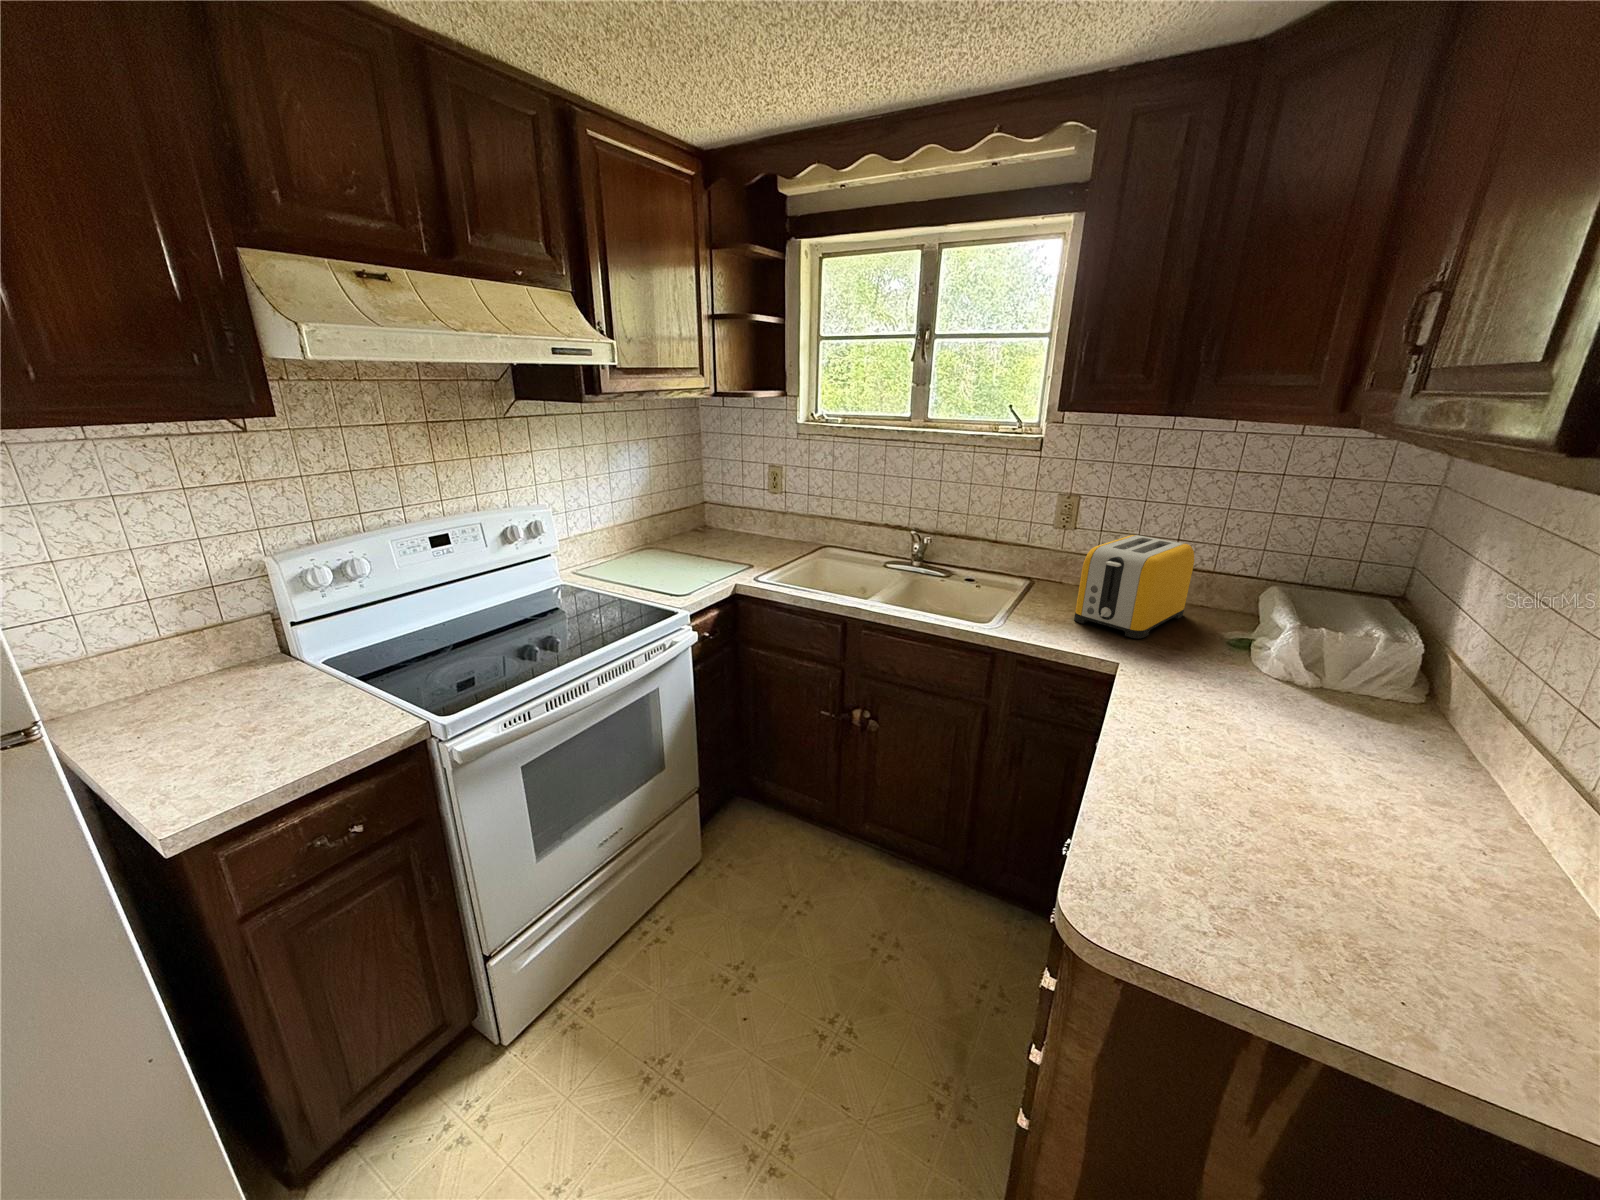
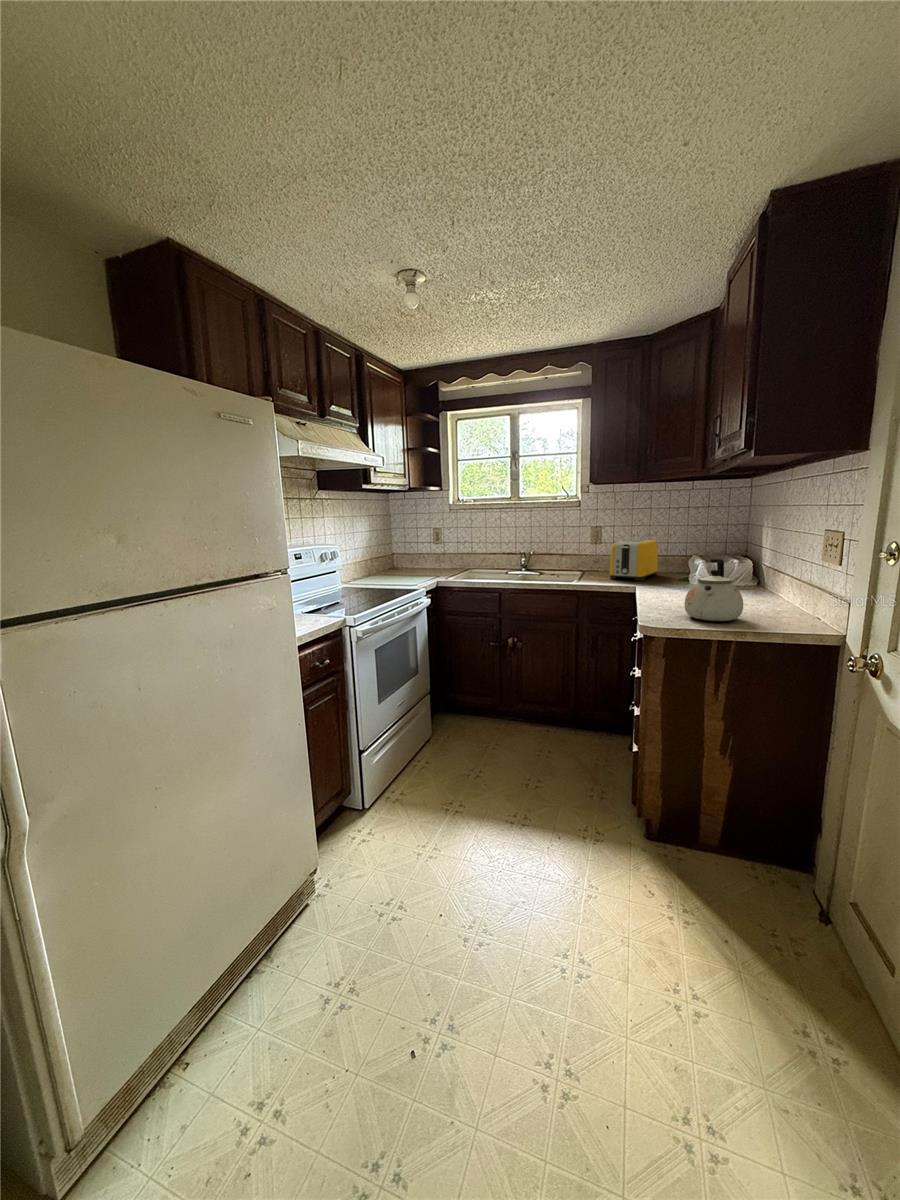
kettle: none [1200,745,1390,954] -> present [685,559,743,621]

